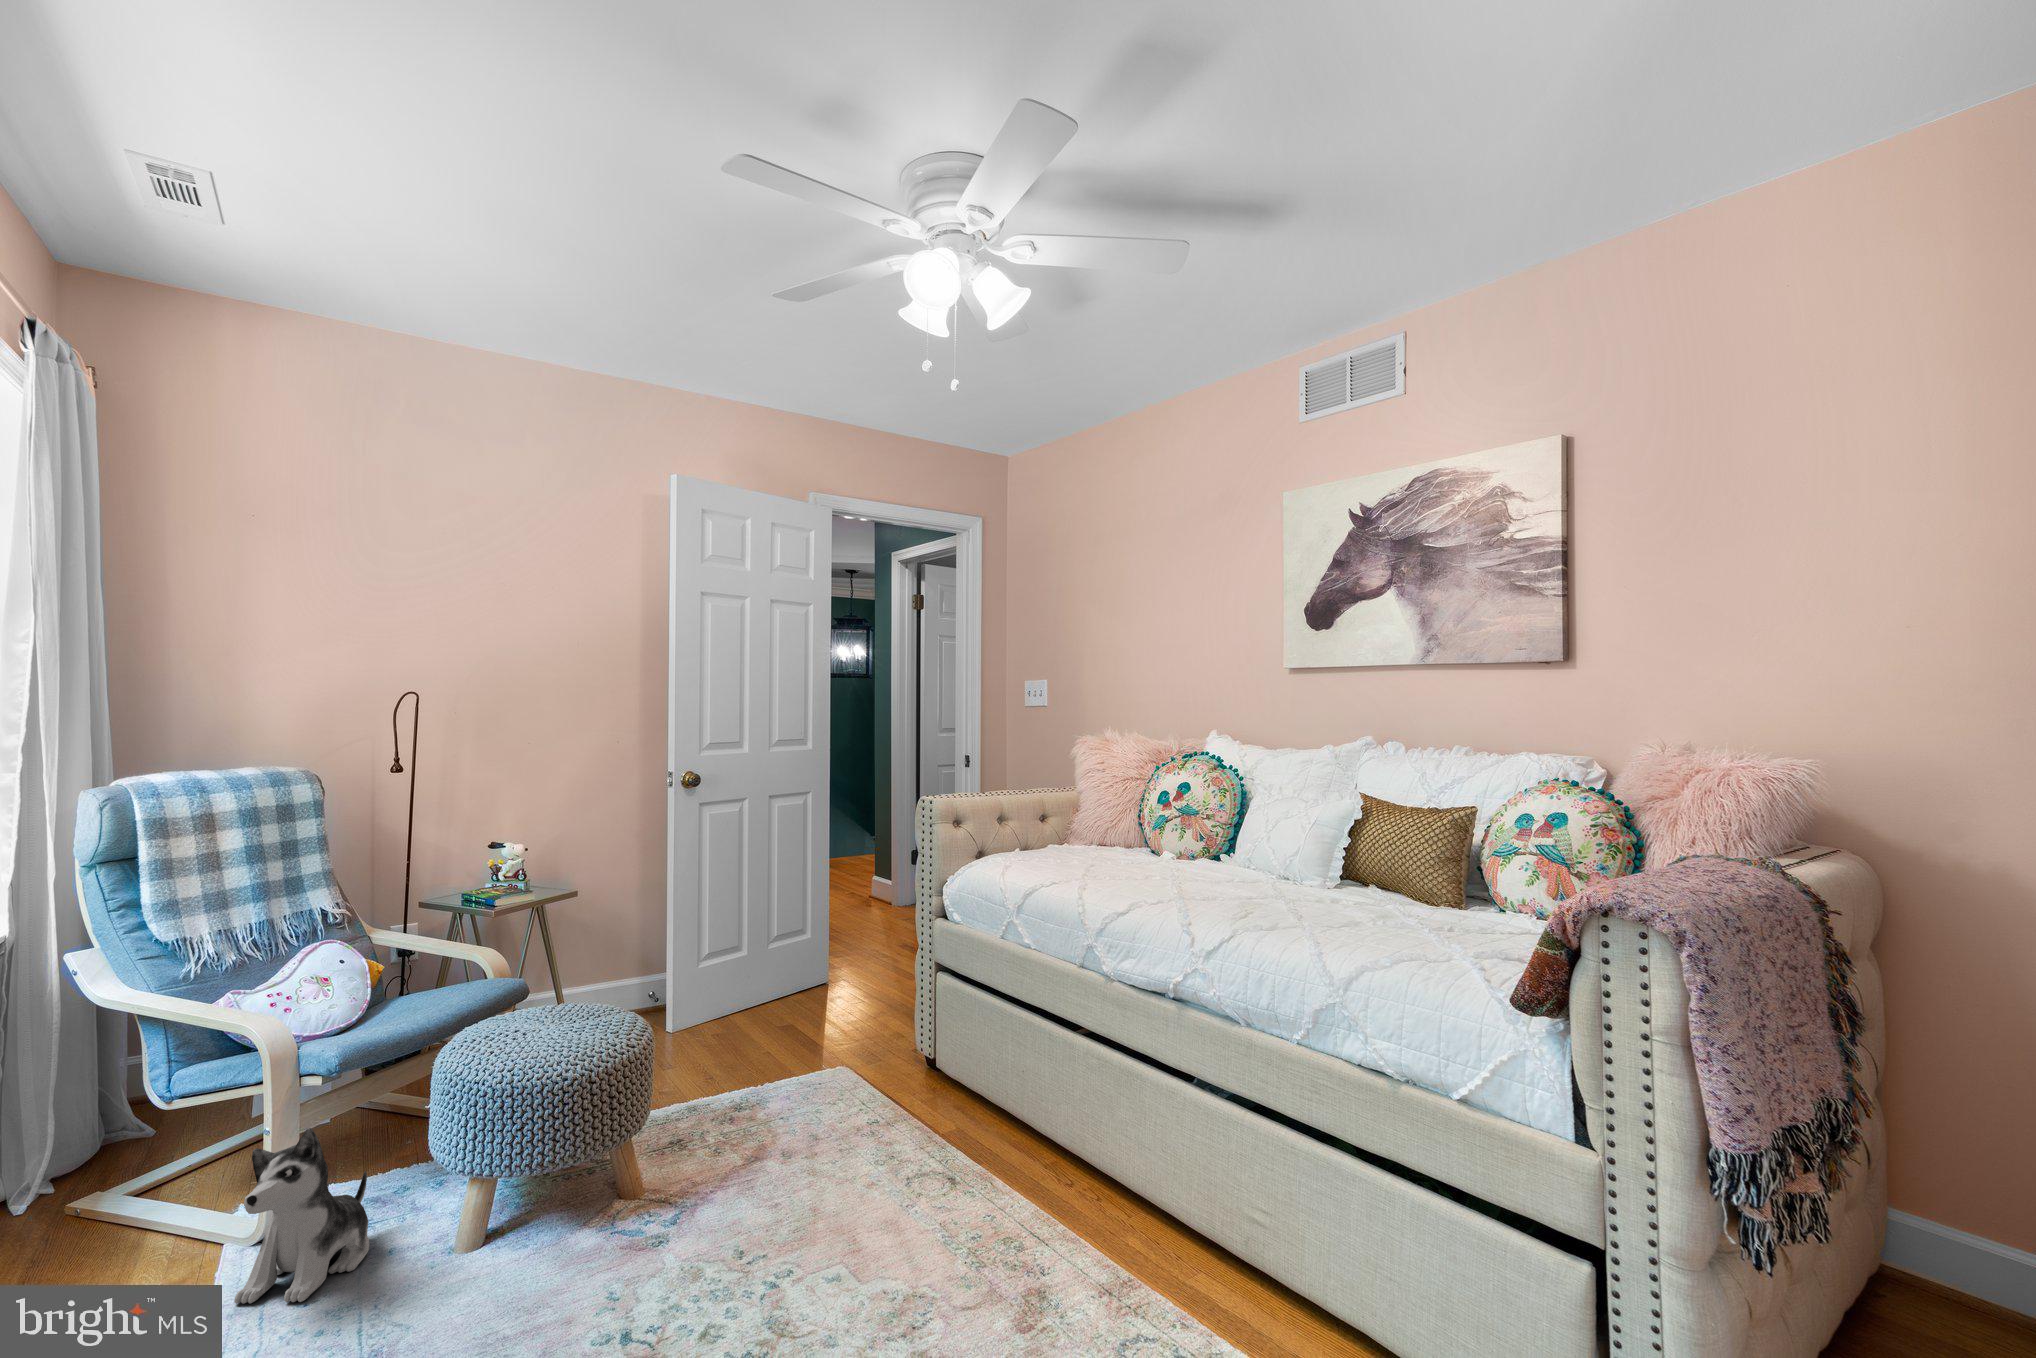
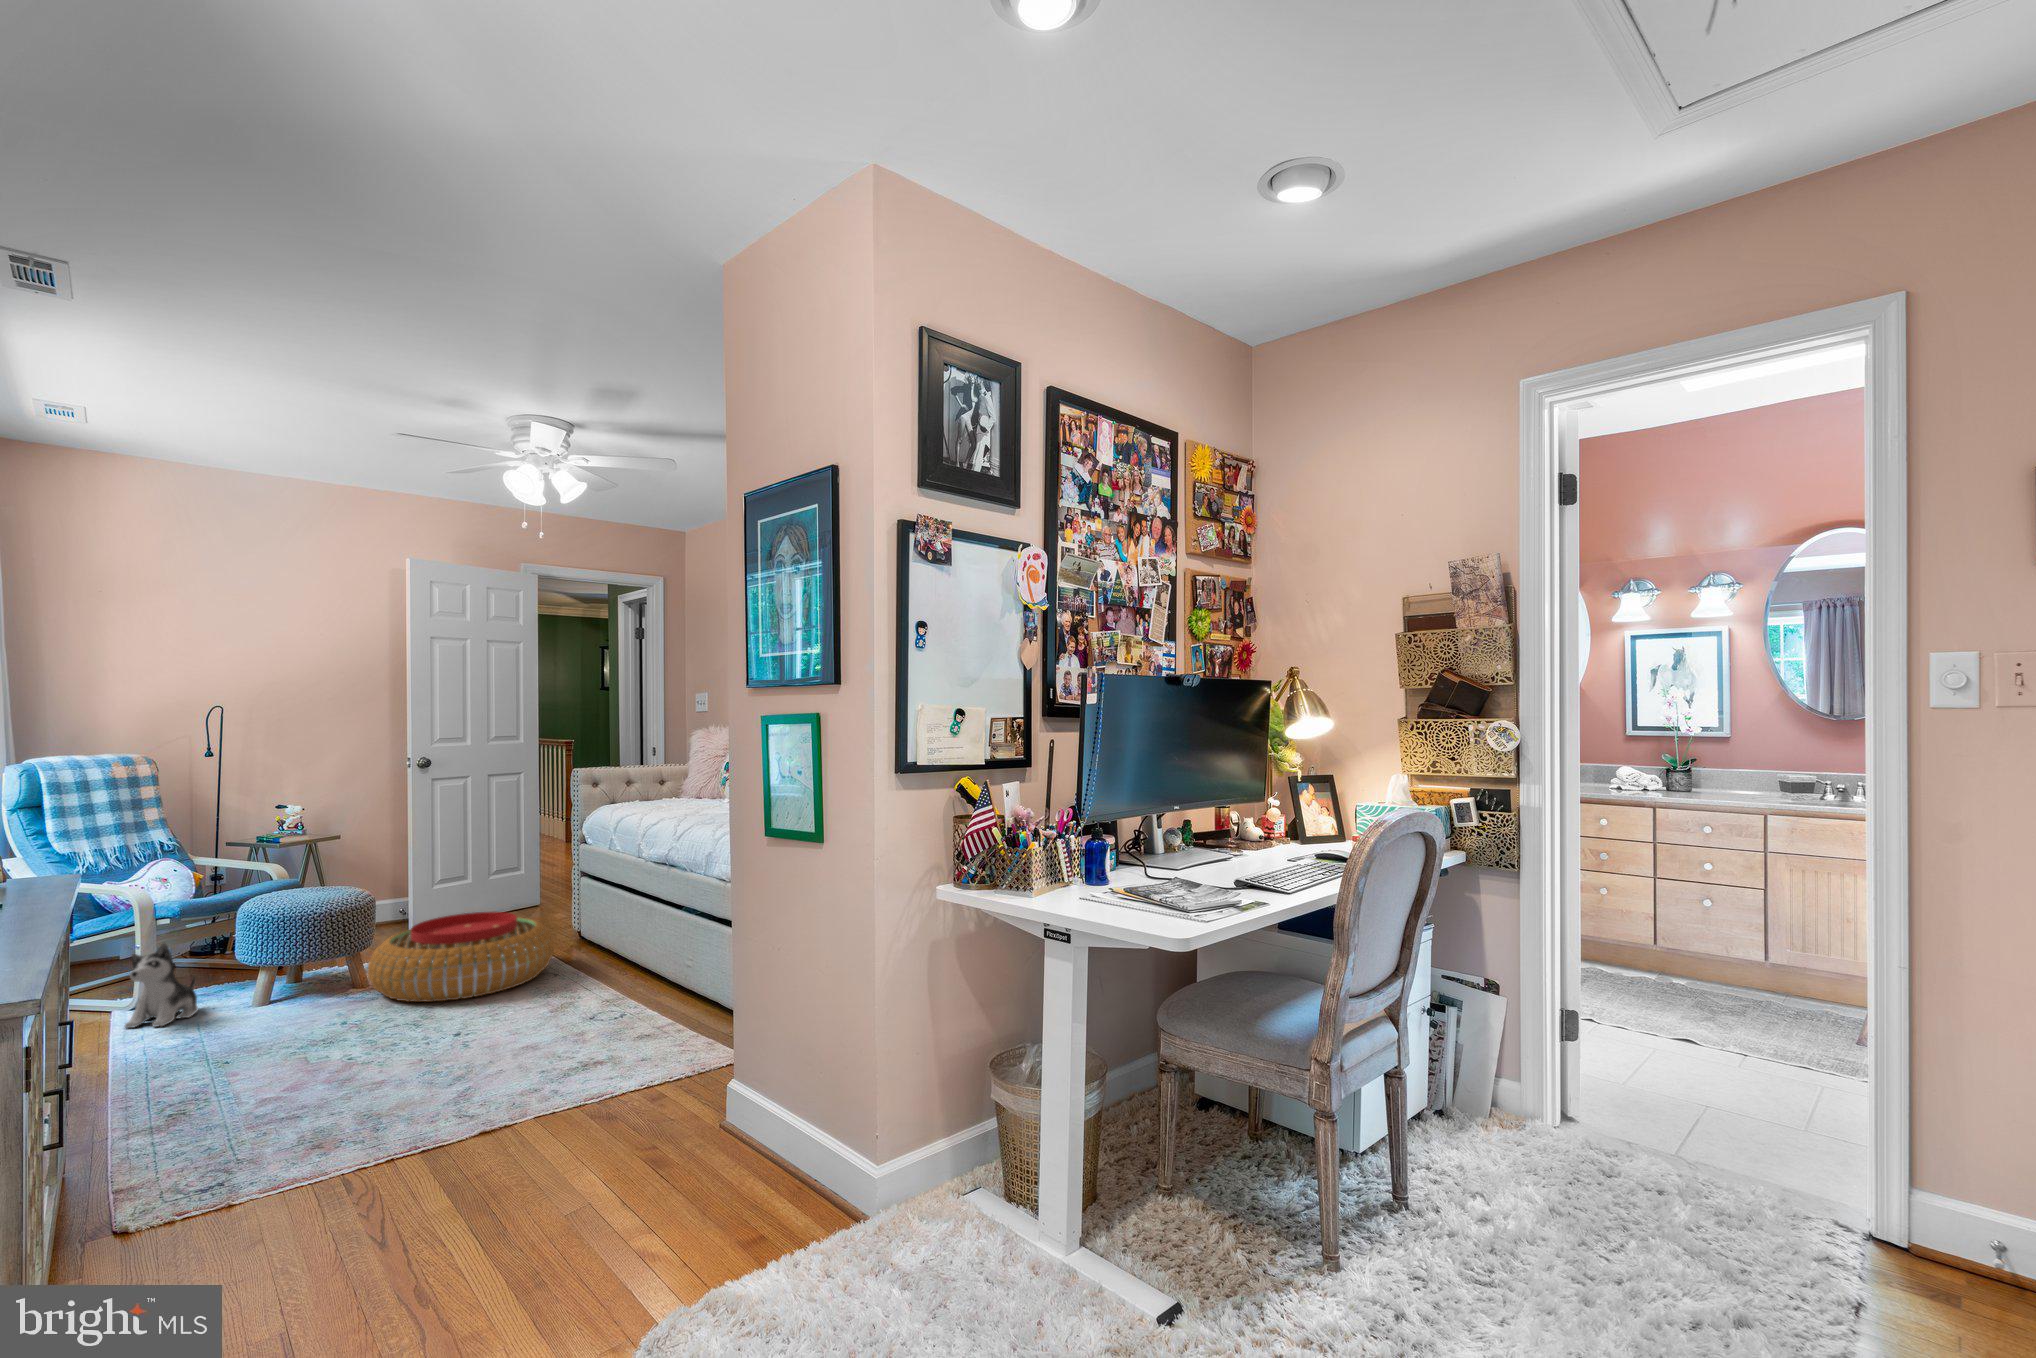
pouf: none [655,1036,948,1239] -> present [368,912,554,1002]

